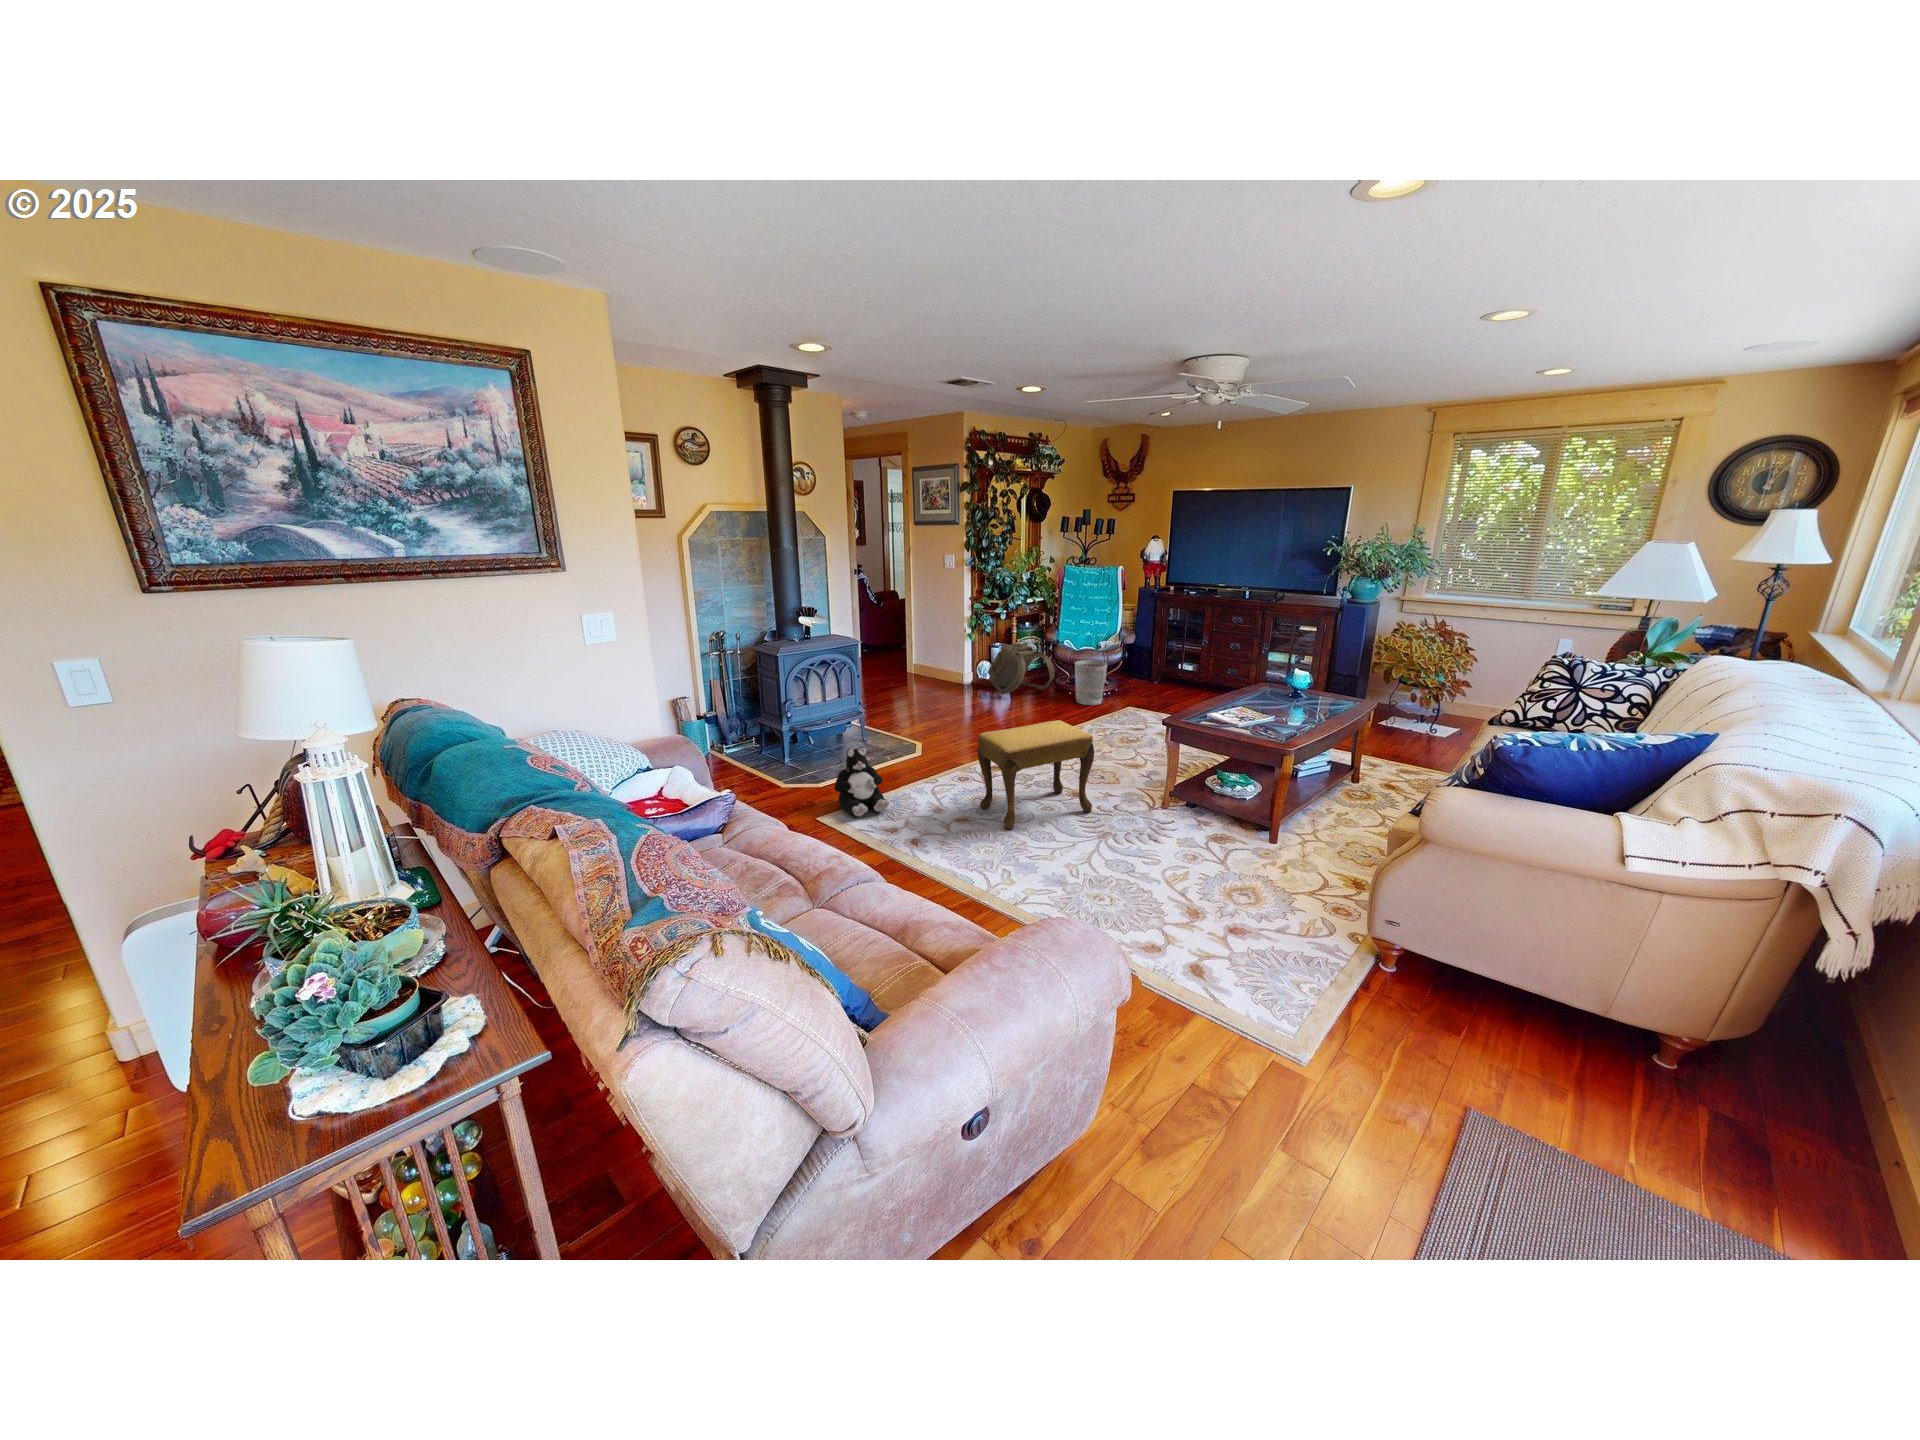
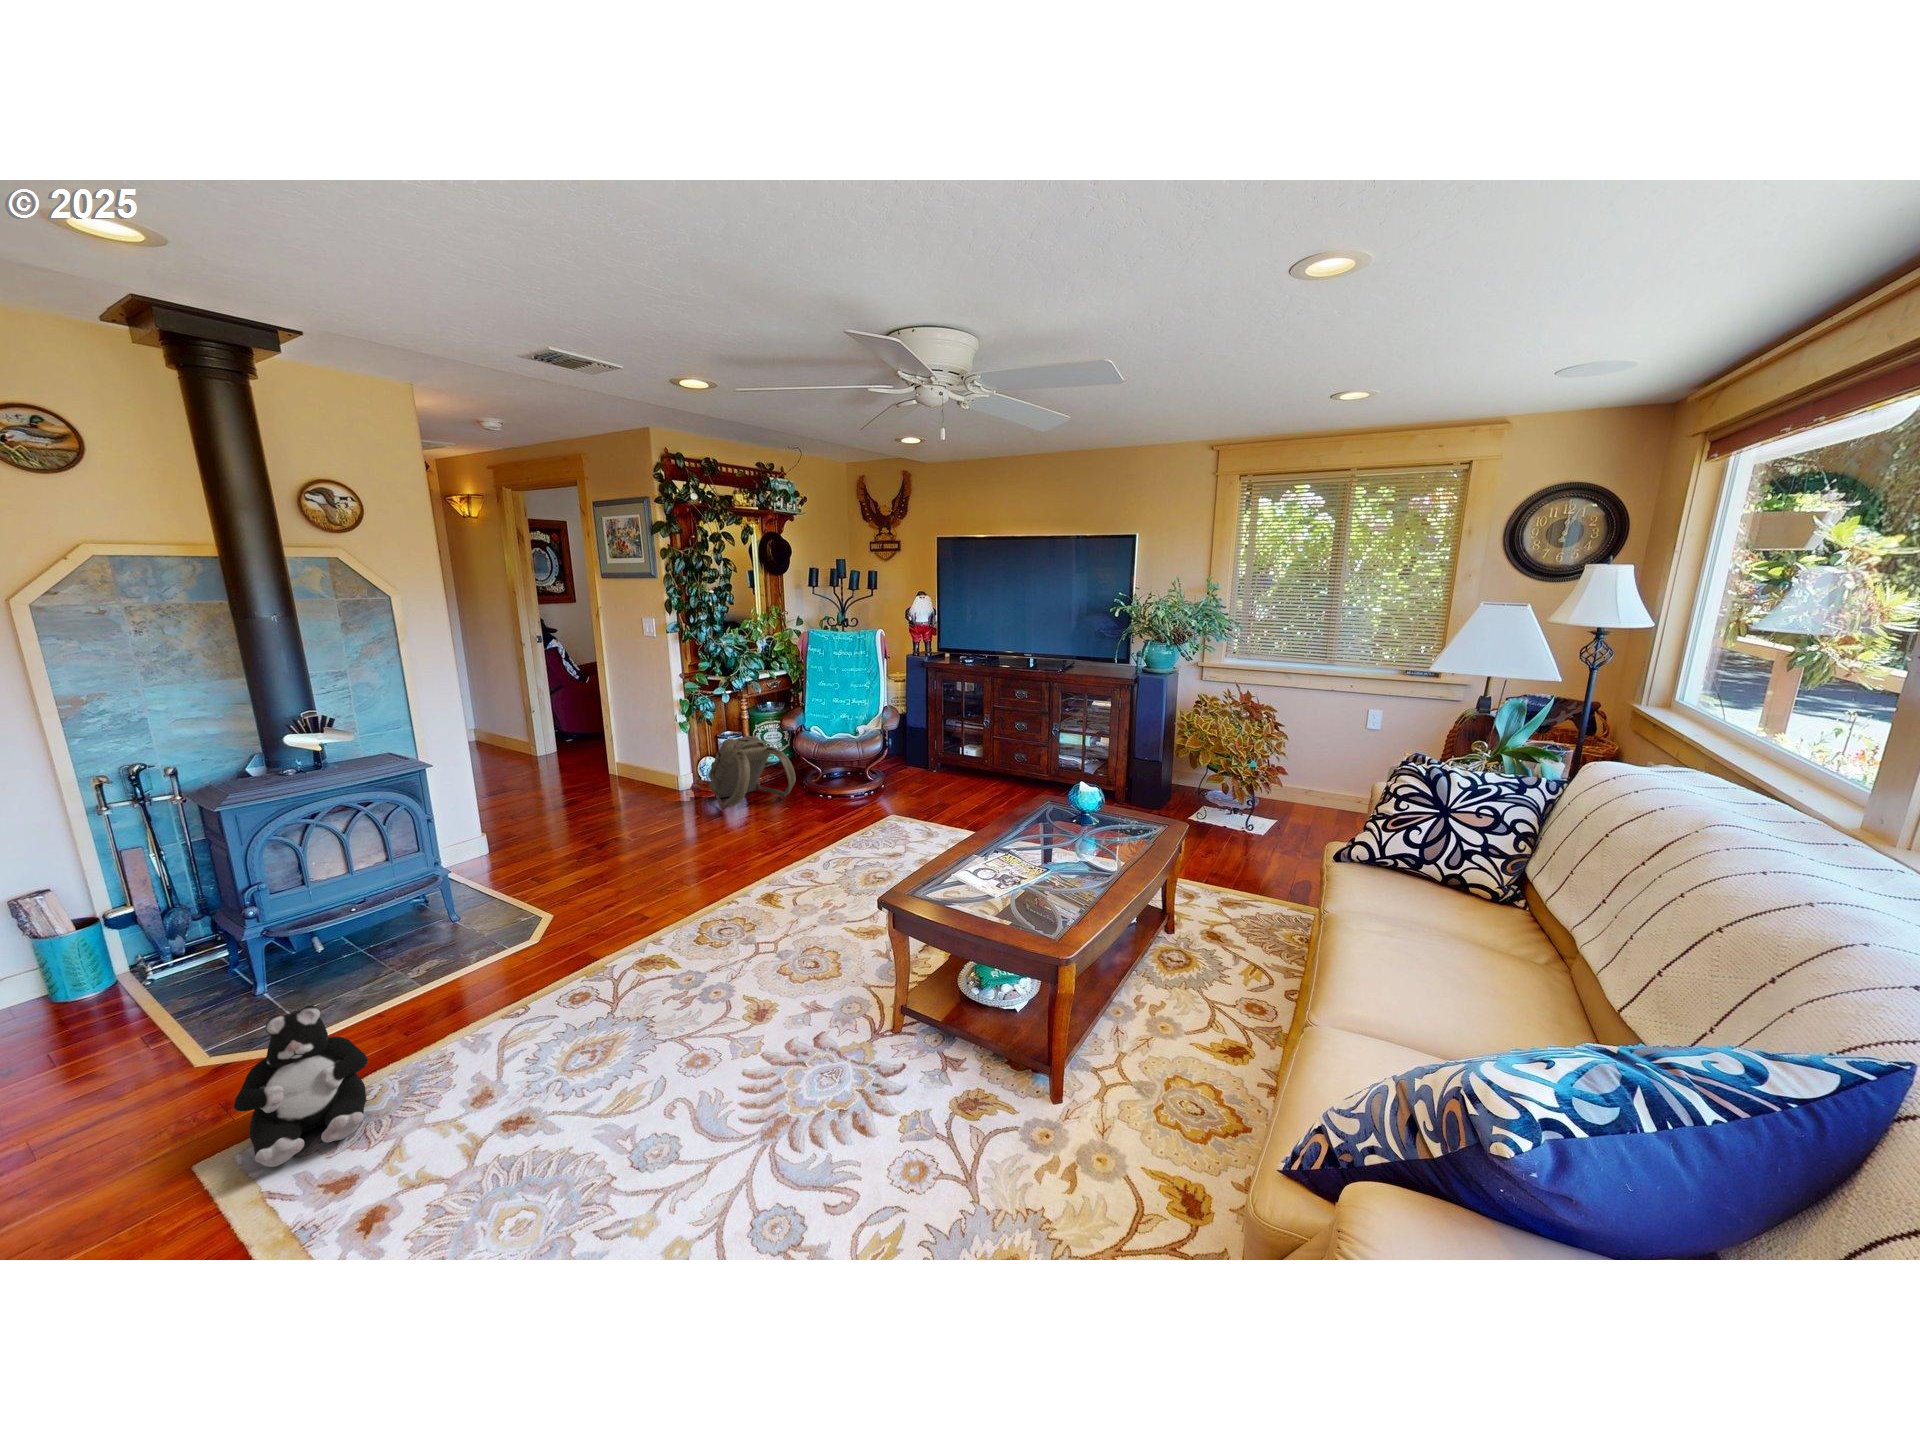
wastebasket: present [1075,660,1107,705] -> none [818,756,862,819]
footstool: present [977,720,1094,830] -> none [548,904,776,1151]

